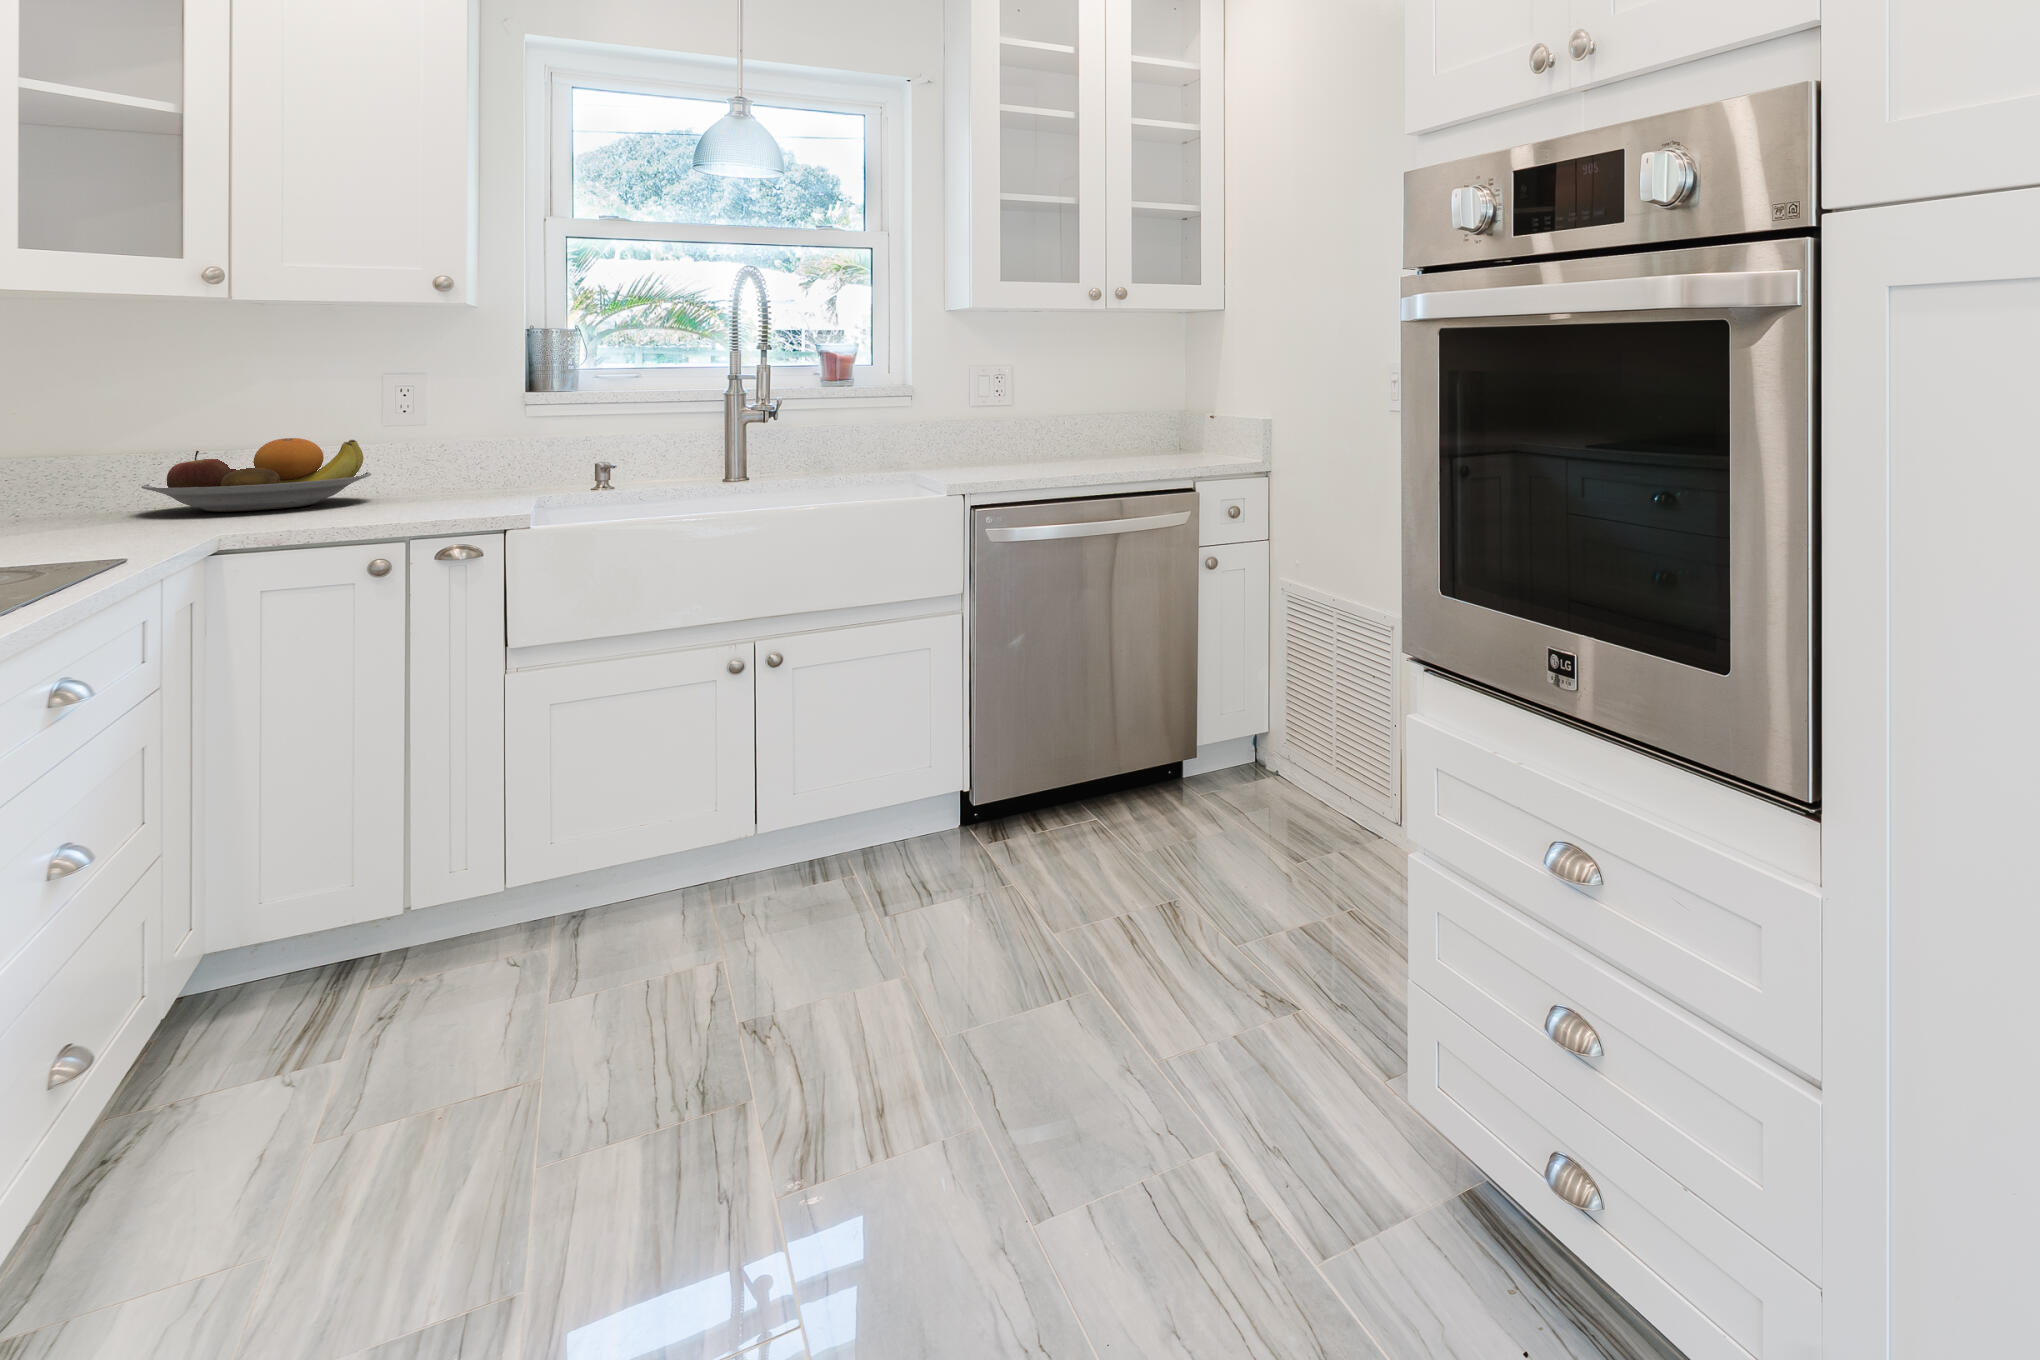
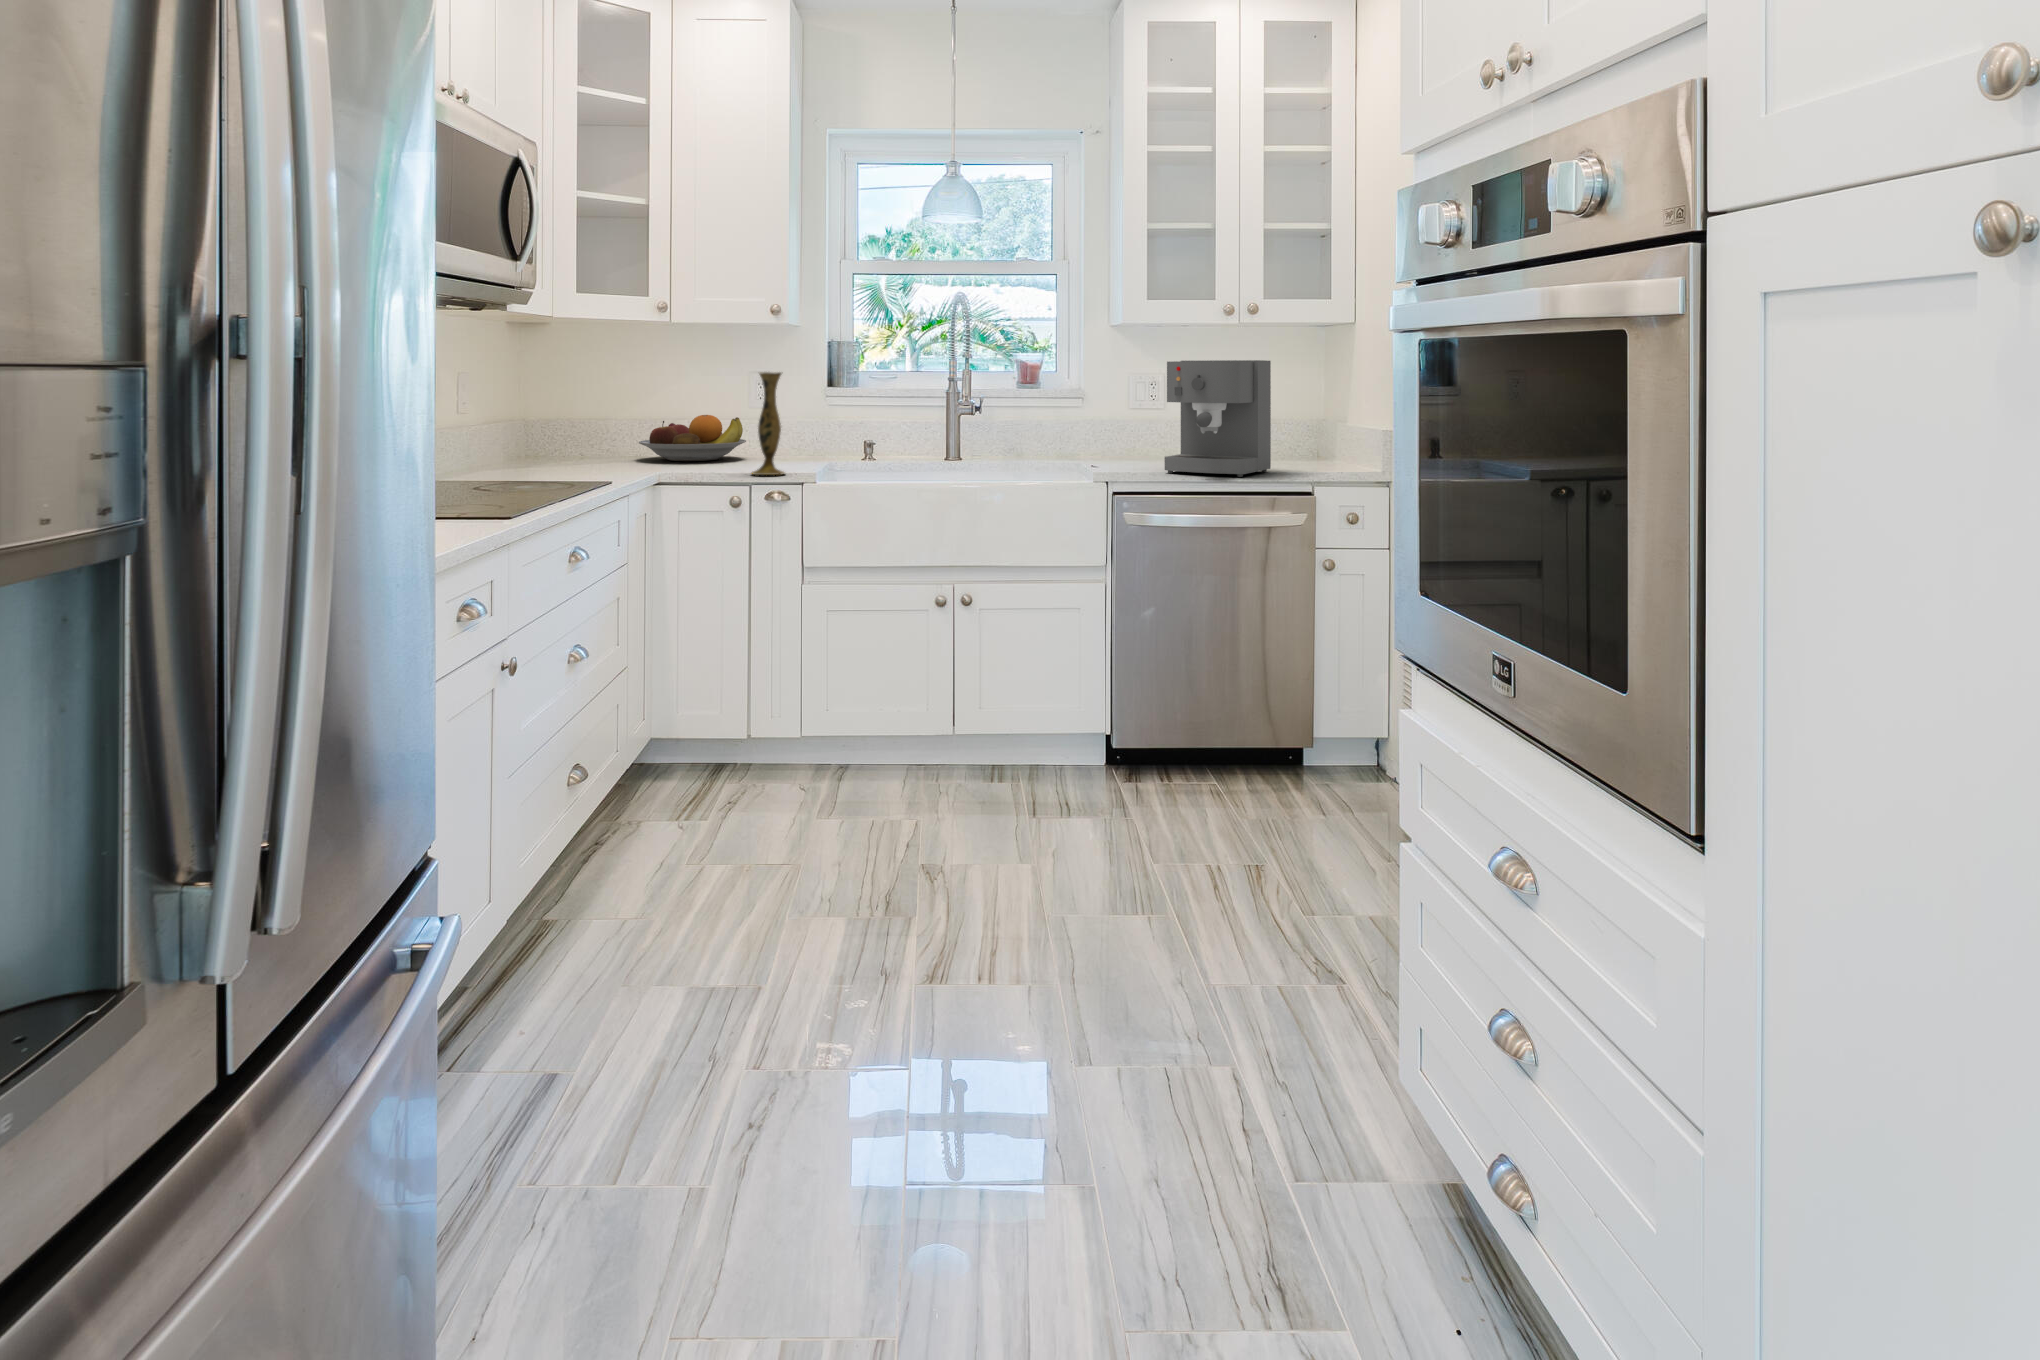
coffee maker: none [1031,352,1149,480] -> present [1165,360,1271,477]
vase: none [400,373,468,524] -> present [752,372,784,475]

